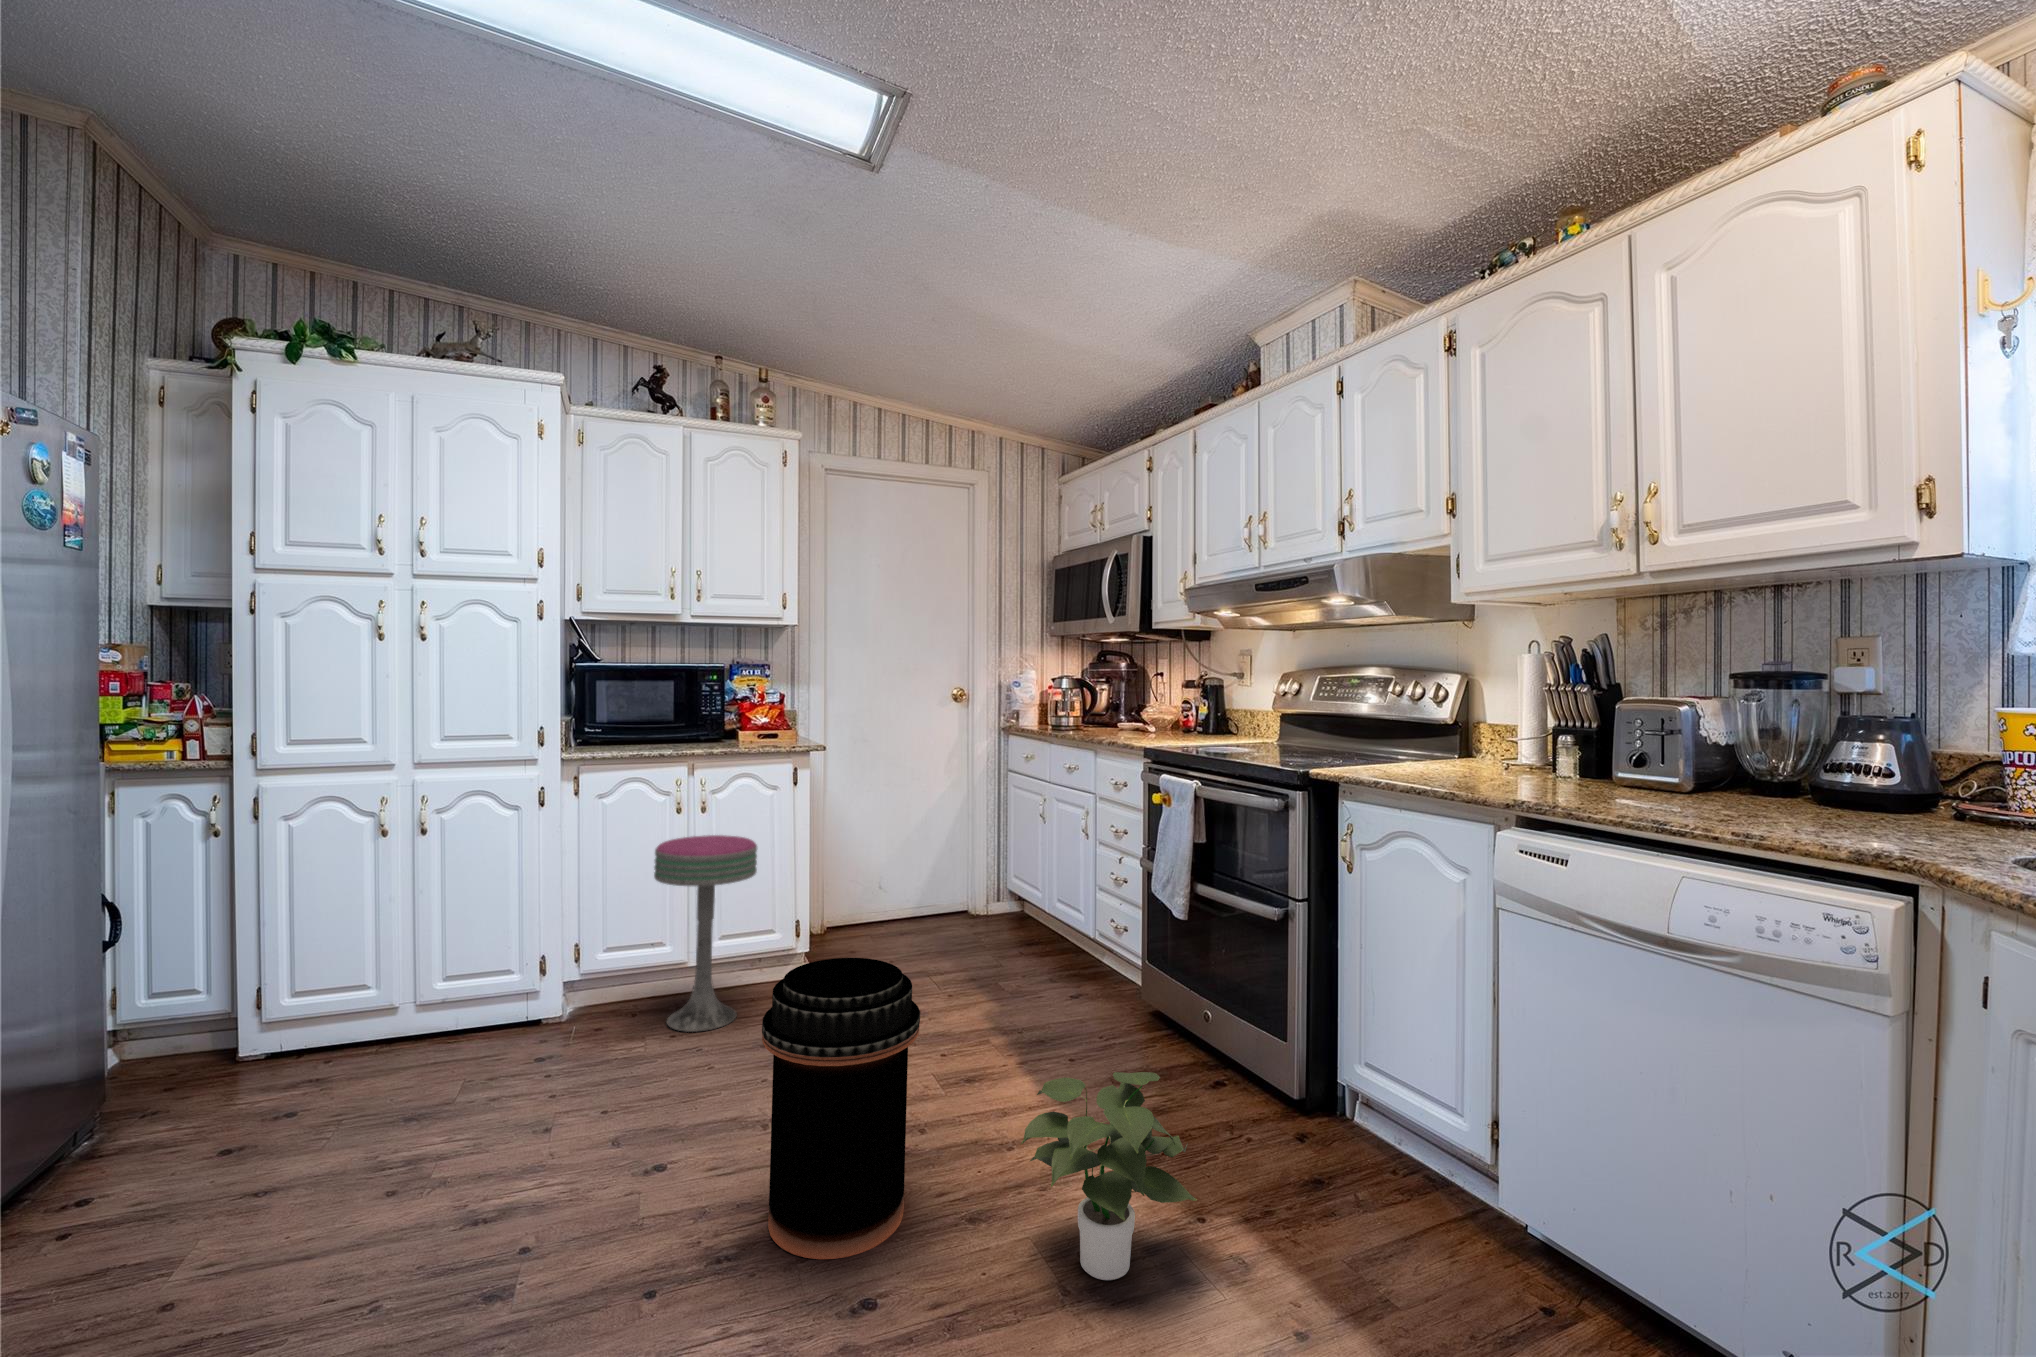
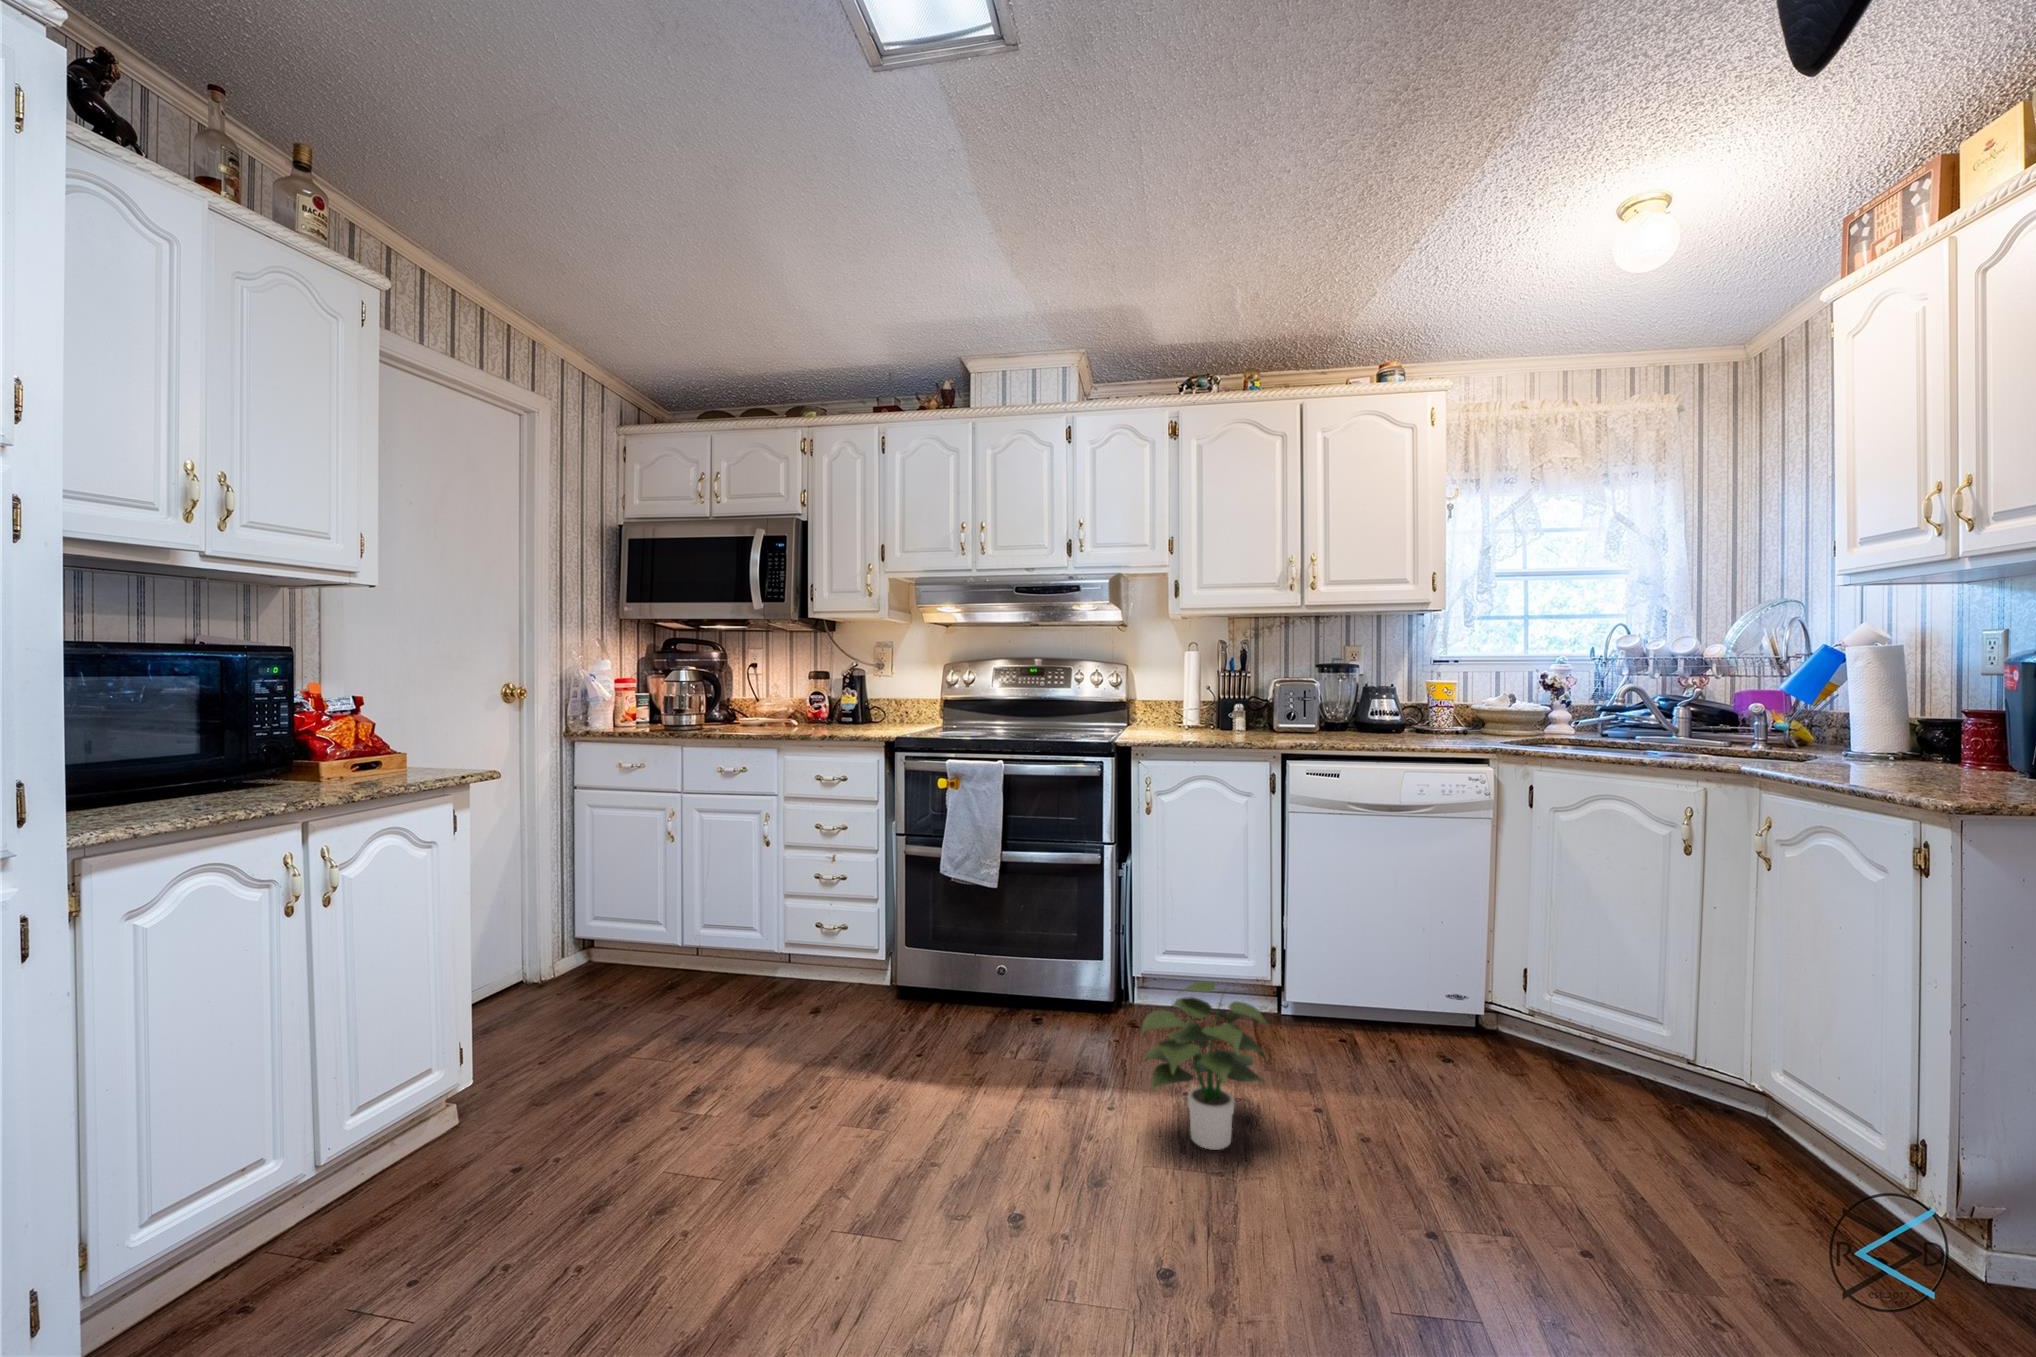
bar stool: present [654,835,757,1032] -> none [308,925,506,1274]
trash can: present [762,958,920,1259] -> none [947,969,1112,1297]

